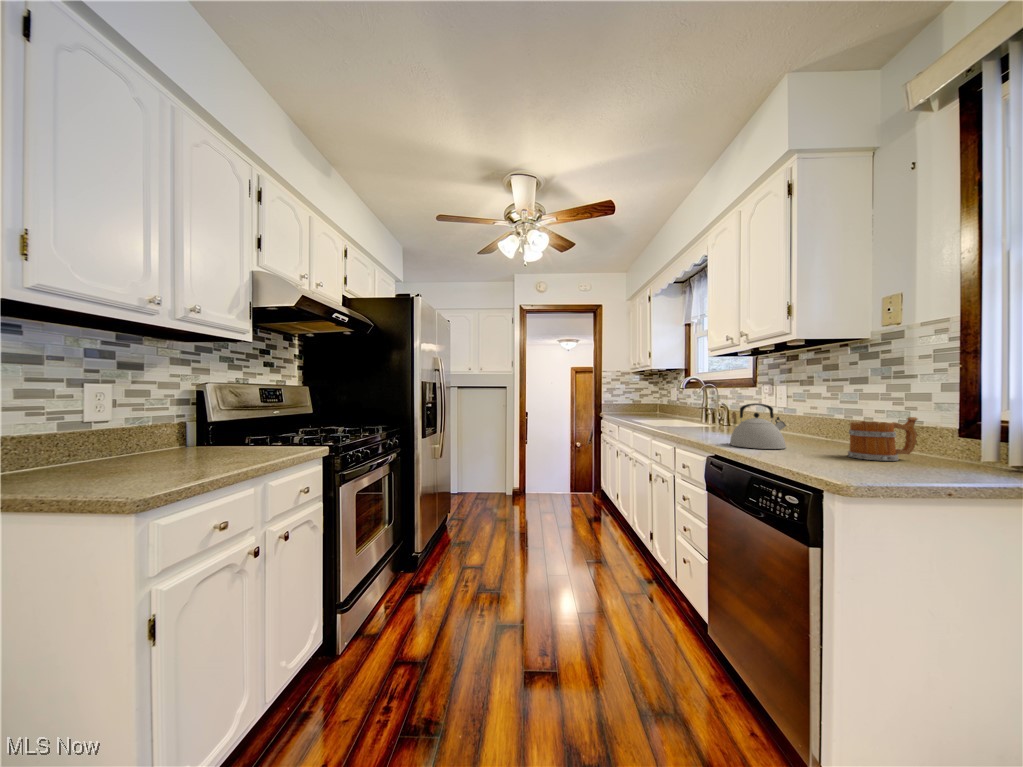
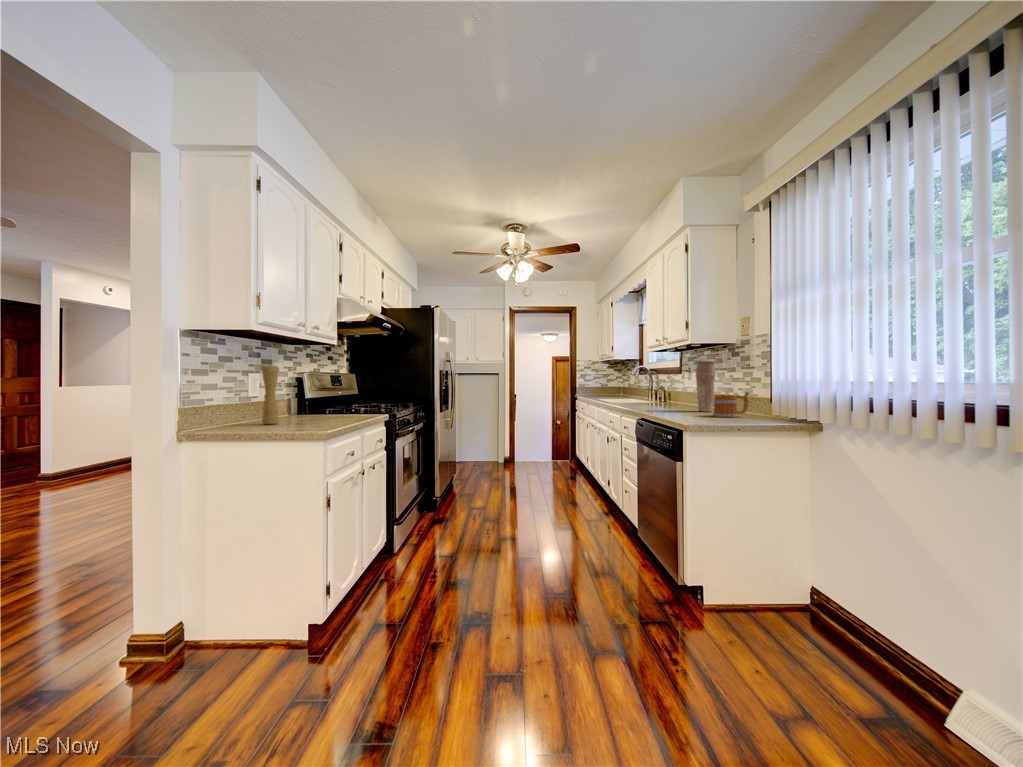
vase: none [797,366,834,446] -> present [695,360,716,412]
pepper mill: none [64,367,105,474] -> present [261,365,279,424]
kettle: present [730,403,786,449] -> none [650,385,684,413]

